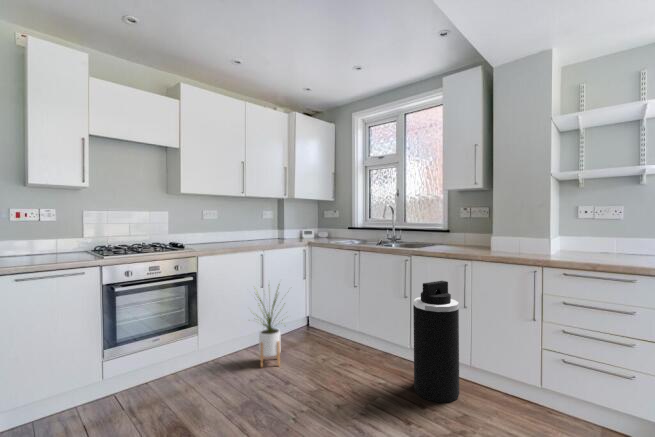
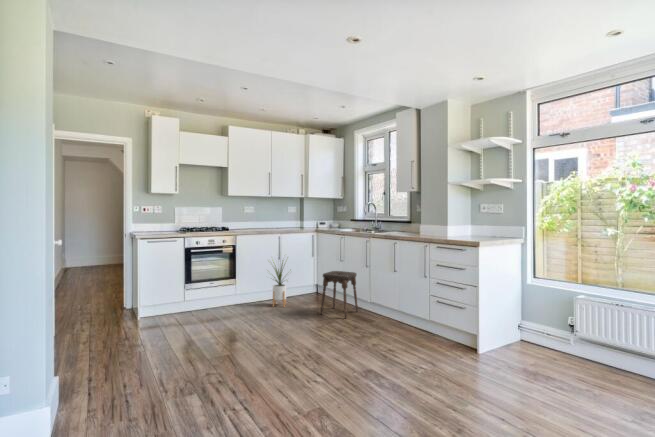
trash can: present [413,281,459,402] -> none [356,255,383,327]
stool: none [347,304,396,384] -> present [321,271,358,318]

